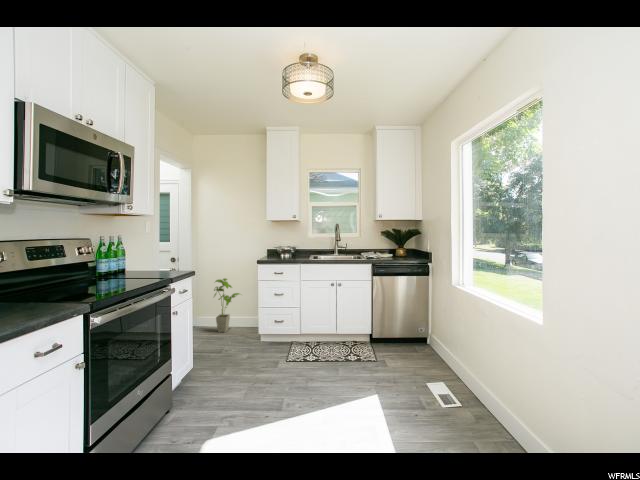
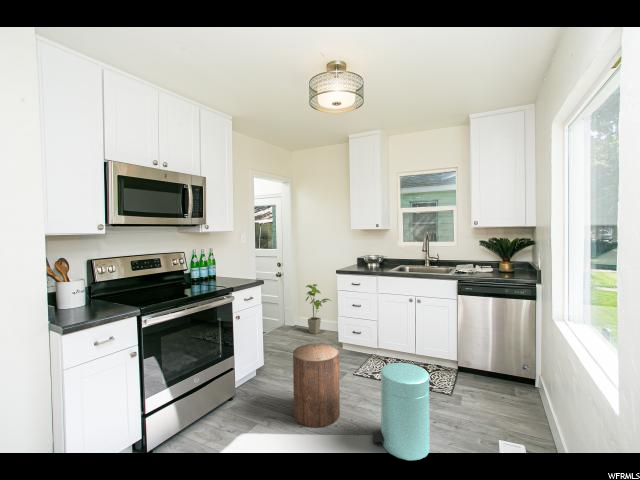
stool: none [250,331,298,415] -> present [293,343,340,428]
trash can: none [337,335,386,416] -> present [373,363,430,460]

